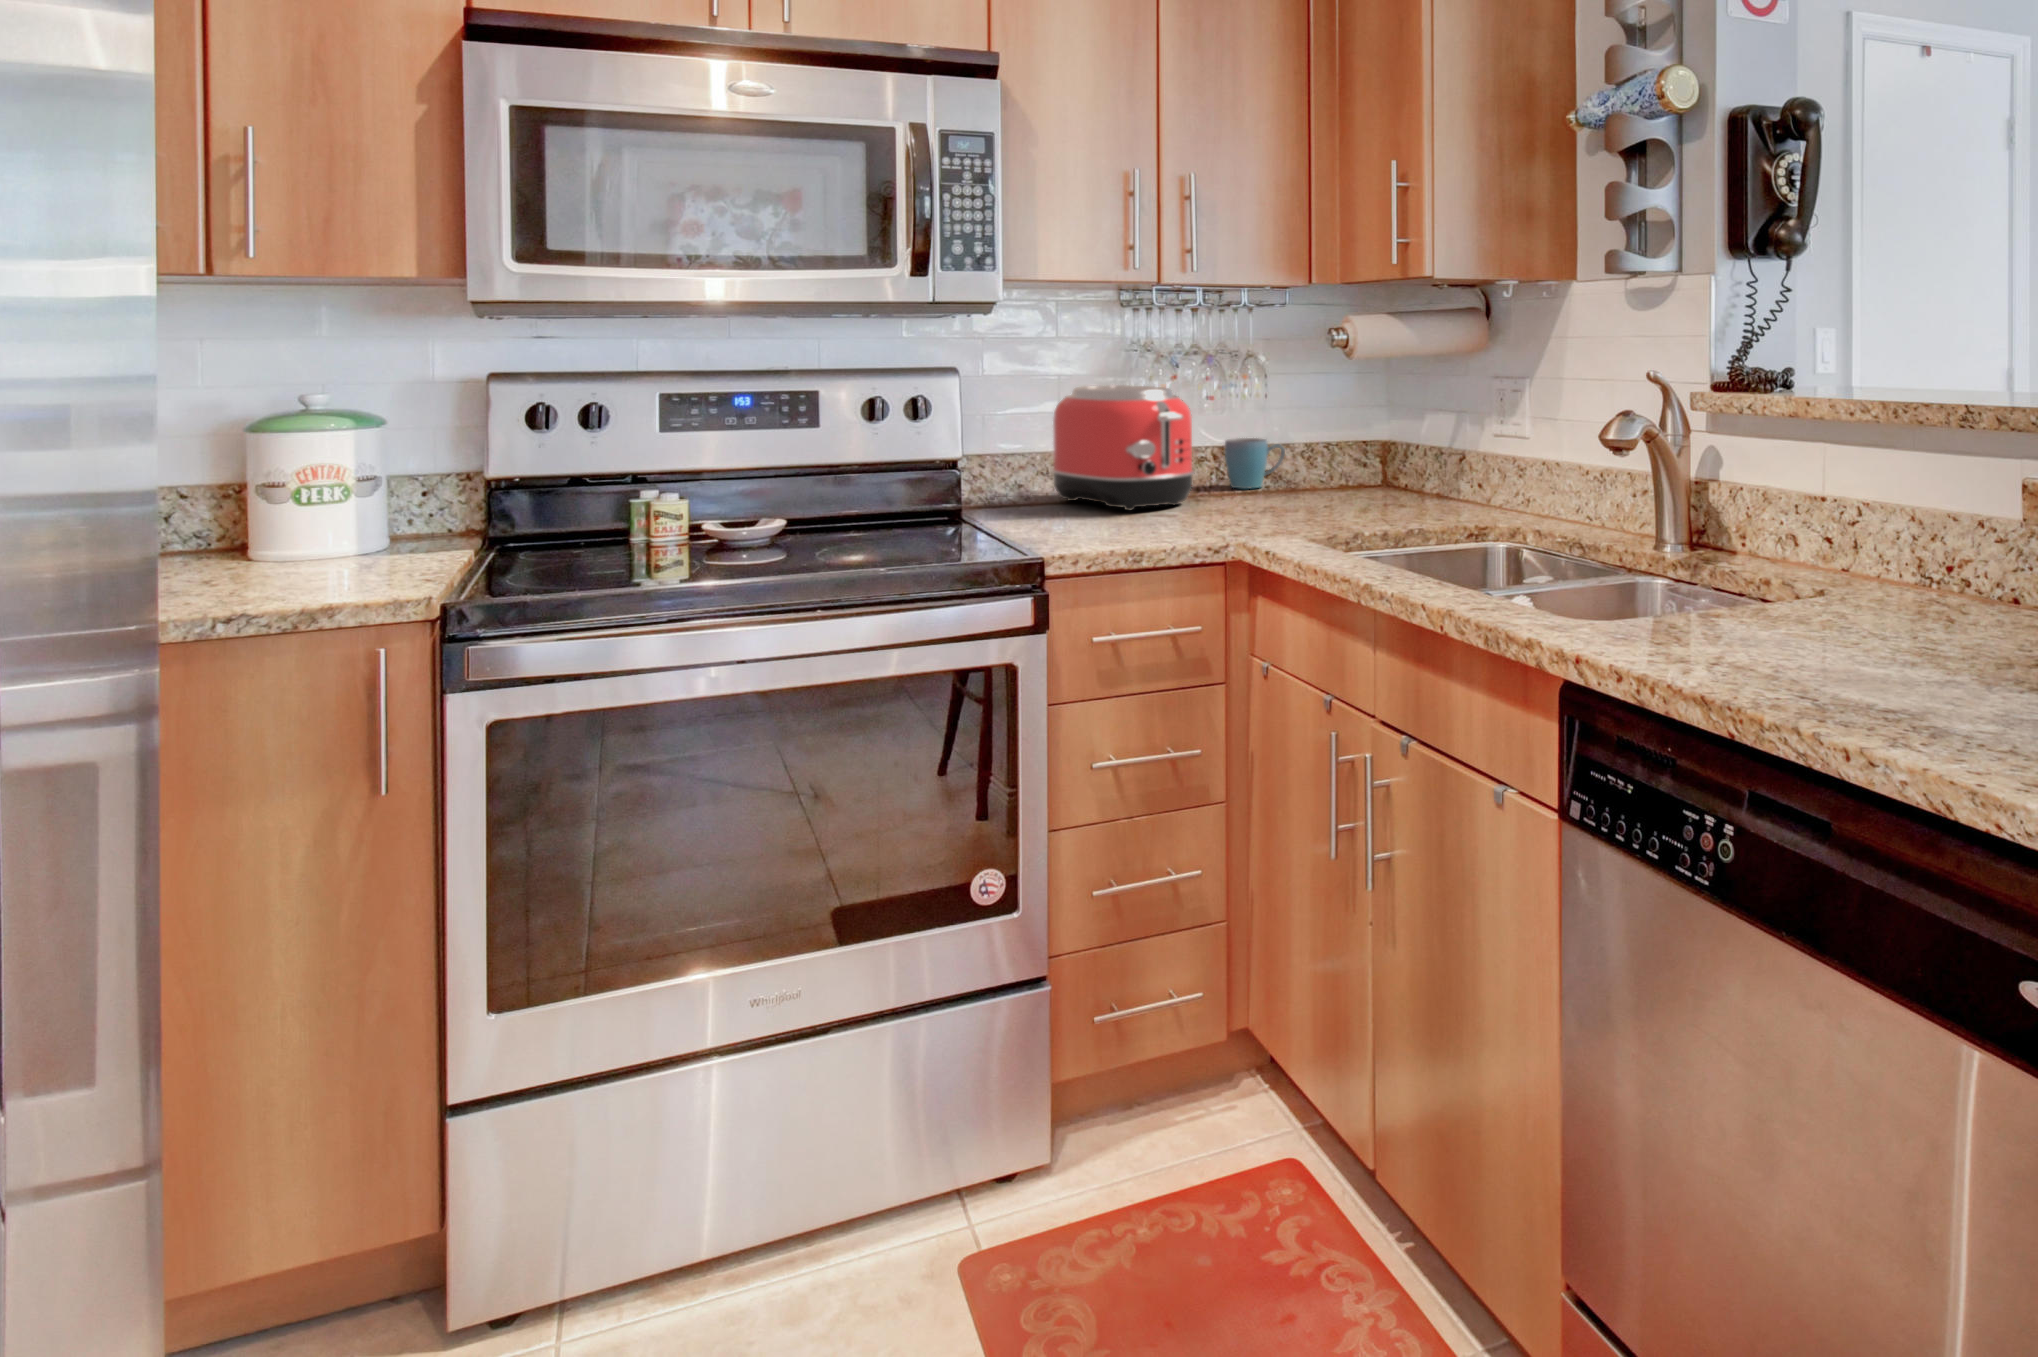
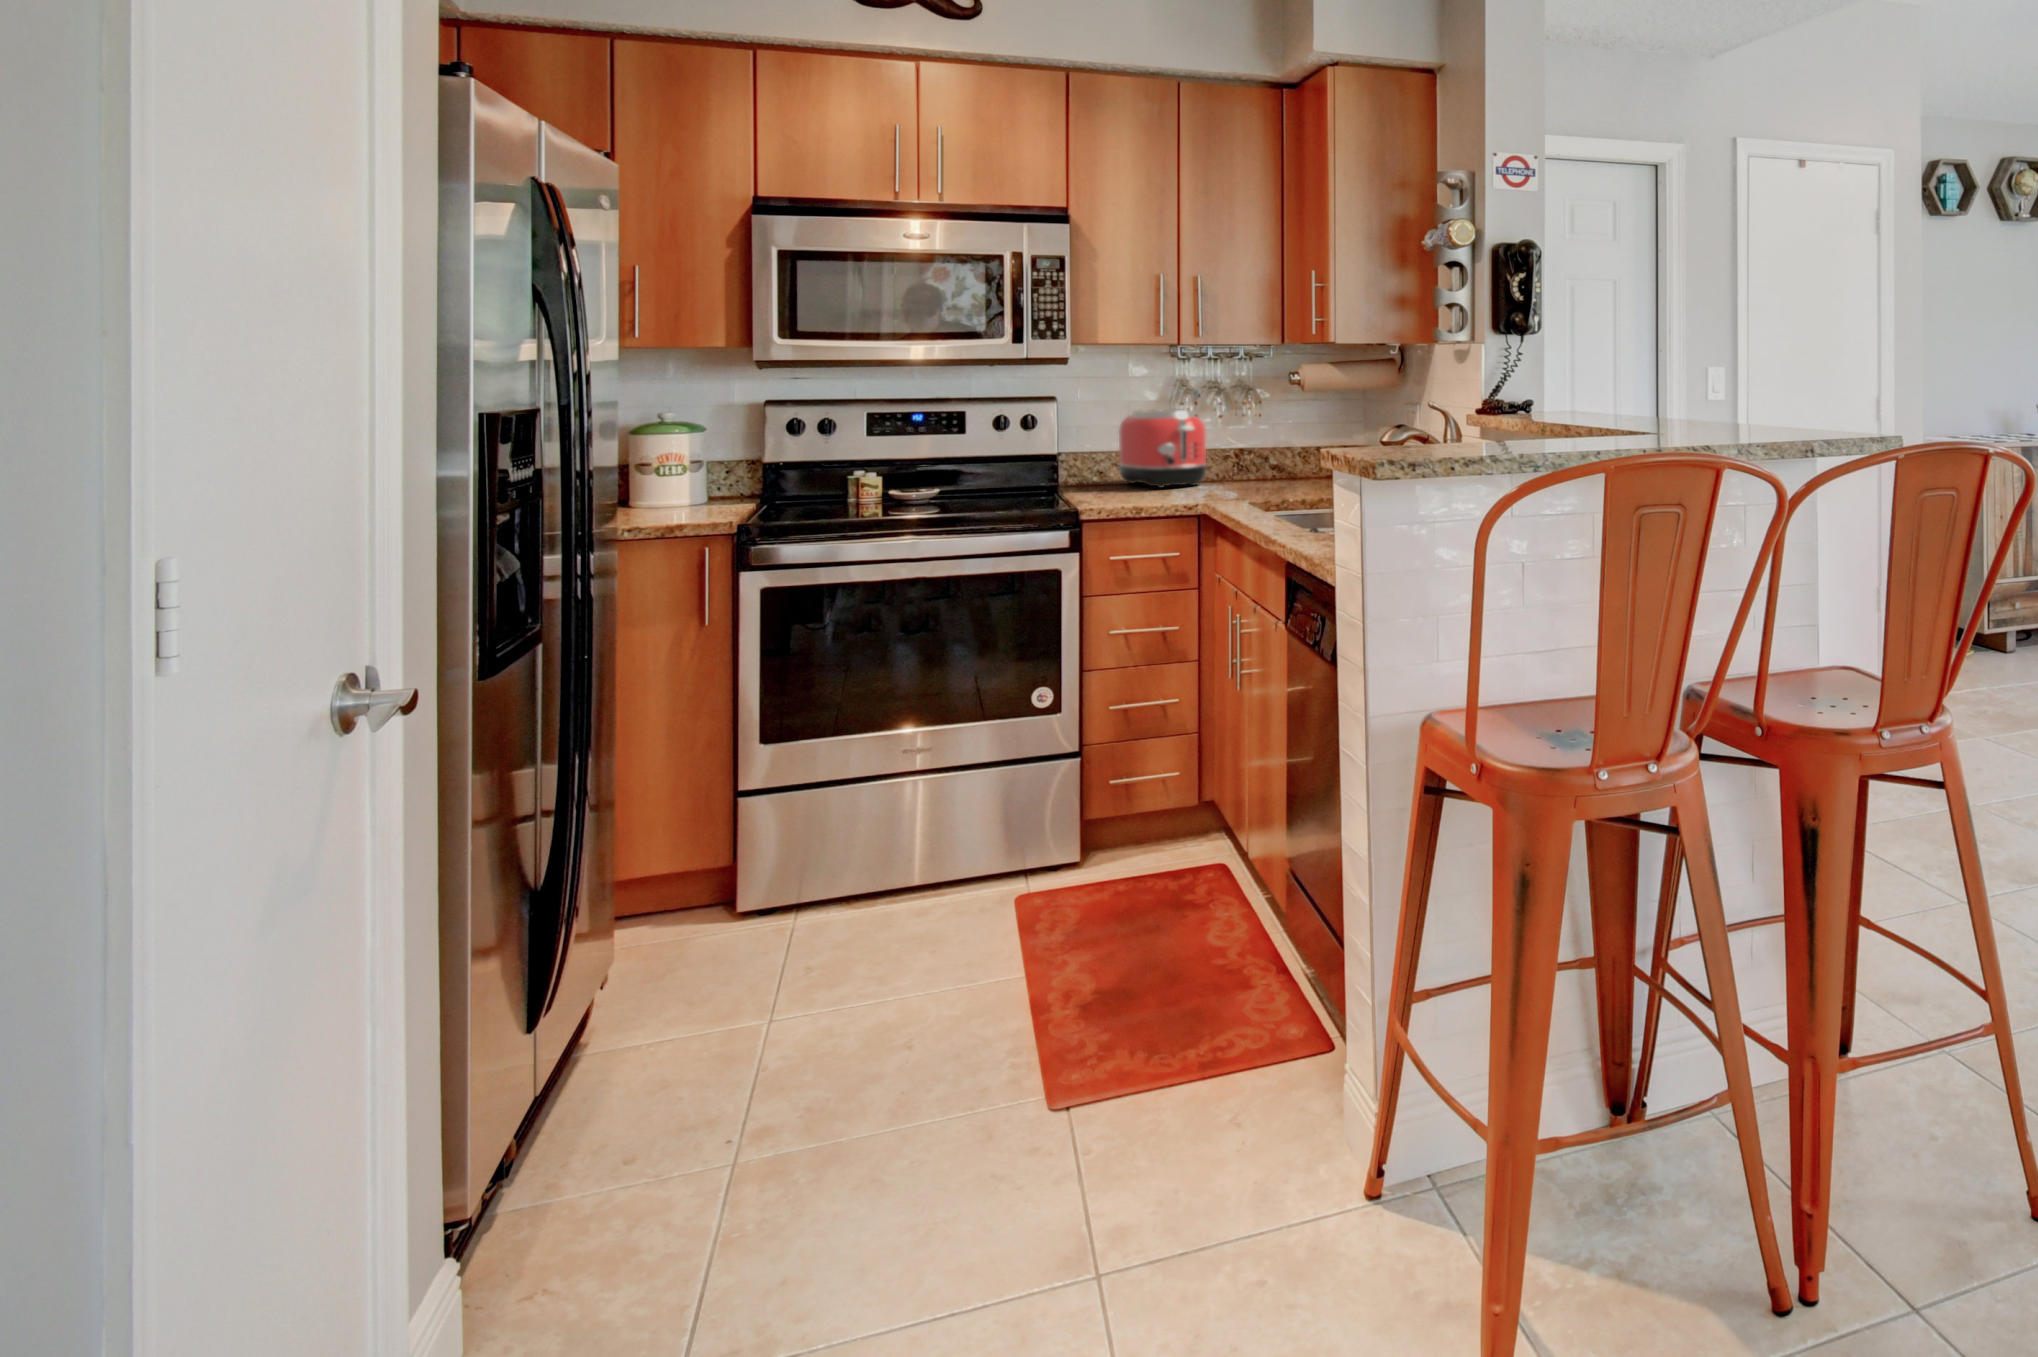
mug: present [1225,438,1285,489] -> none [1238,444,1278,477]

